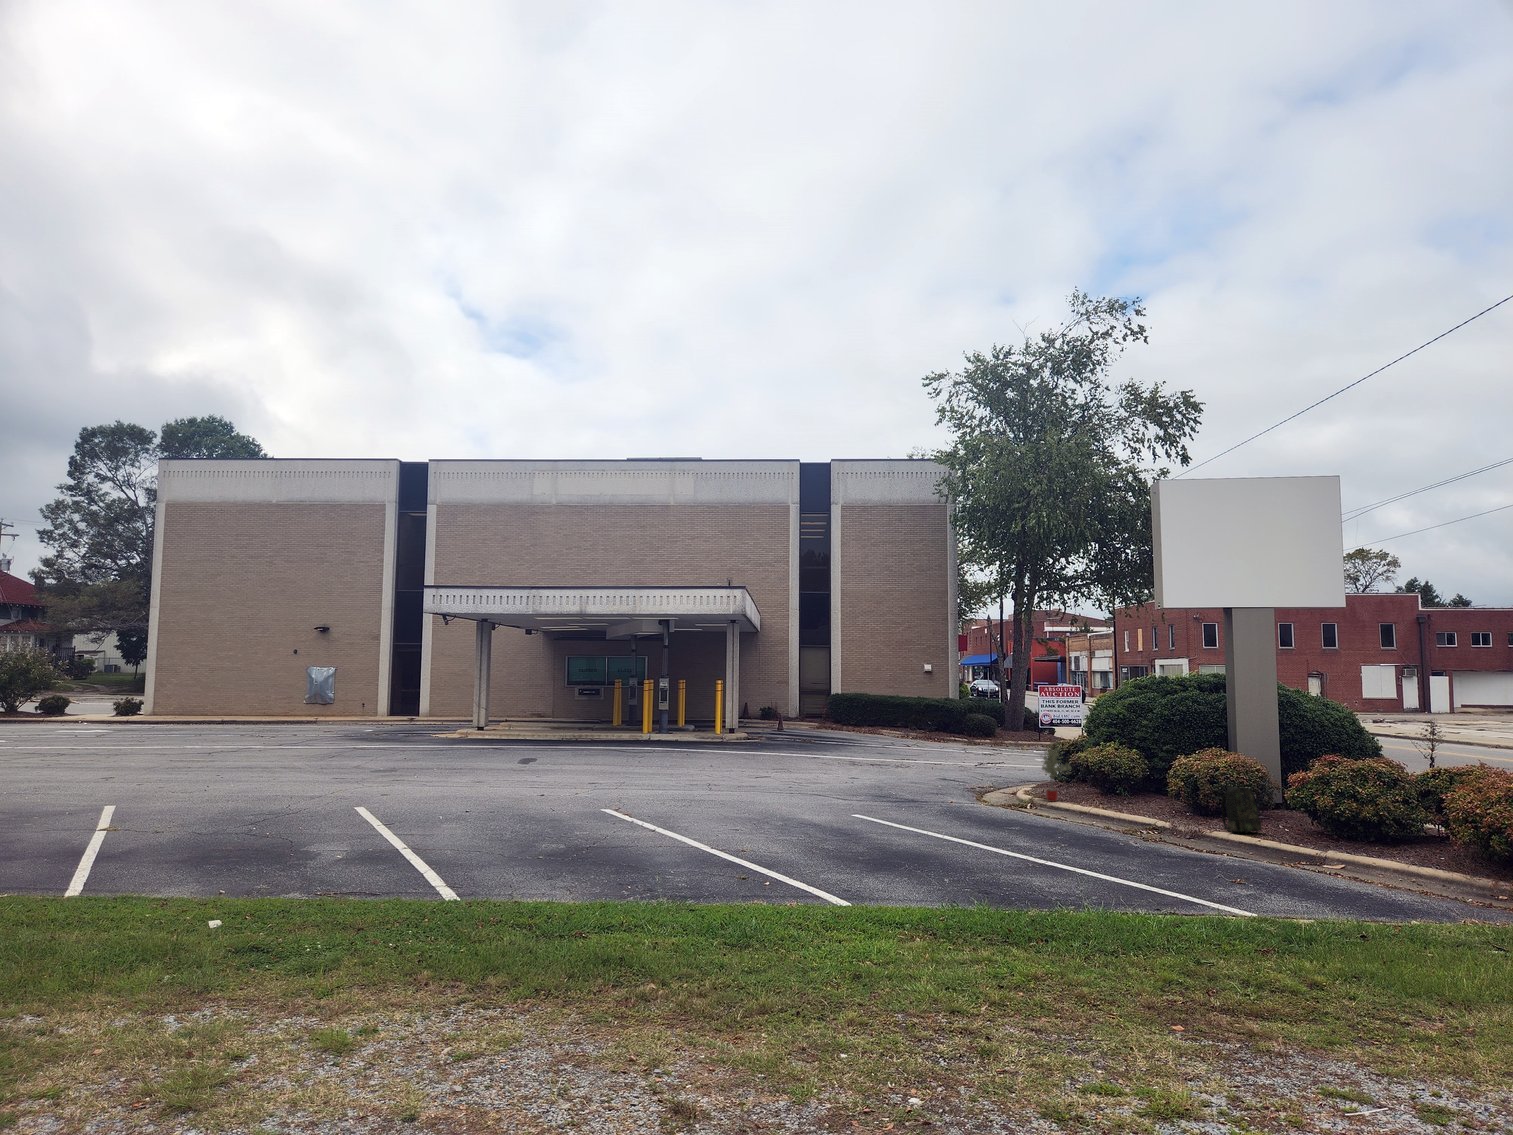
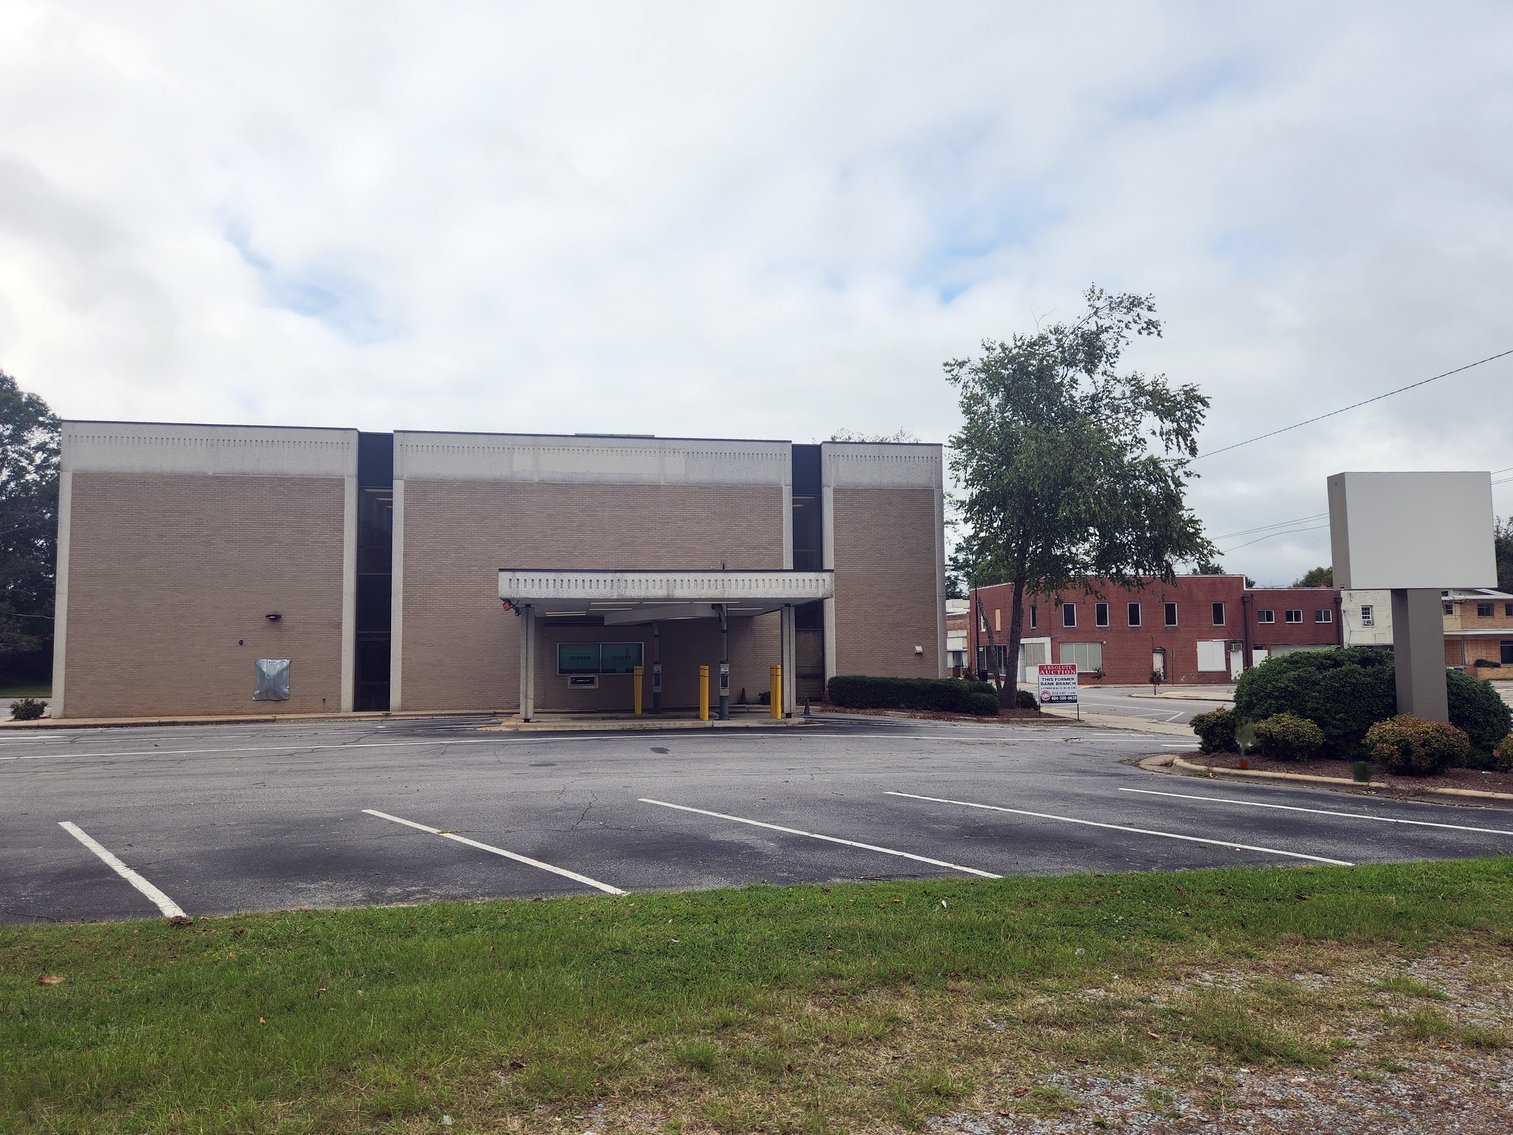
backpack: present [1222,788,1262,833] -> none [1436,750,1470,788]
watering can: none [1128,796,1169,822] -> present [1353,760,1382,782]

